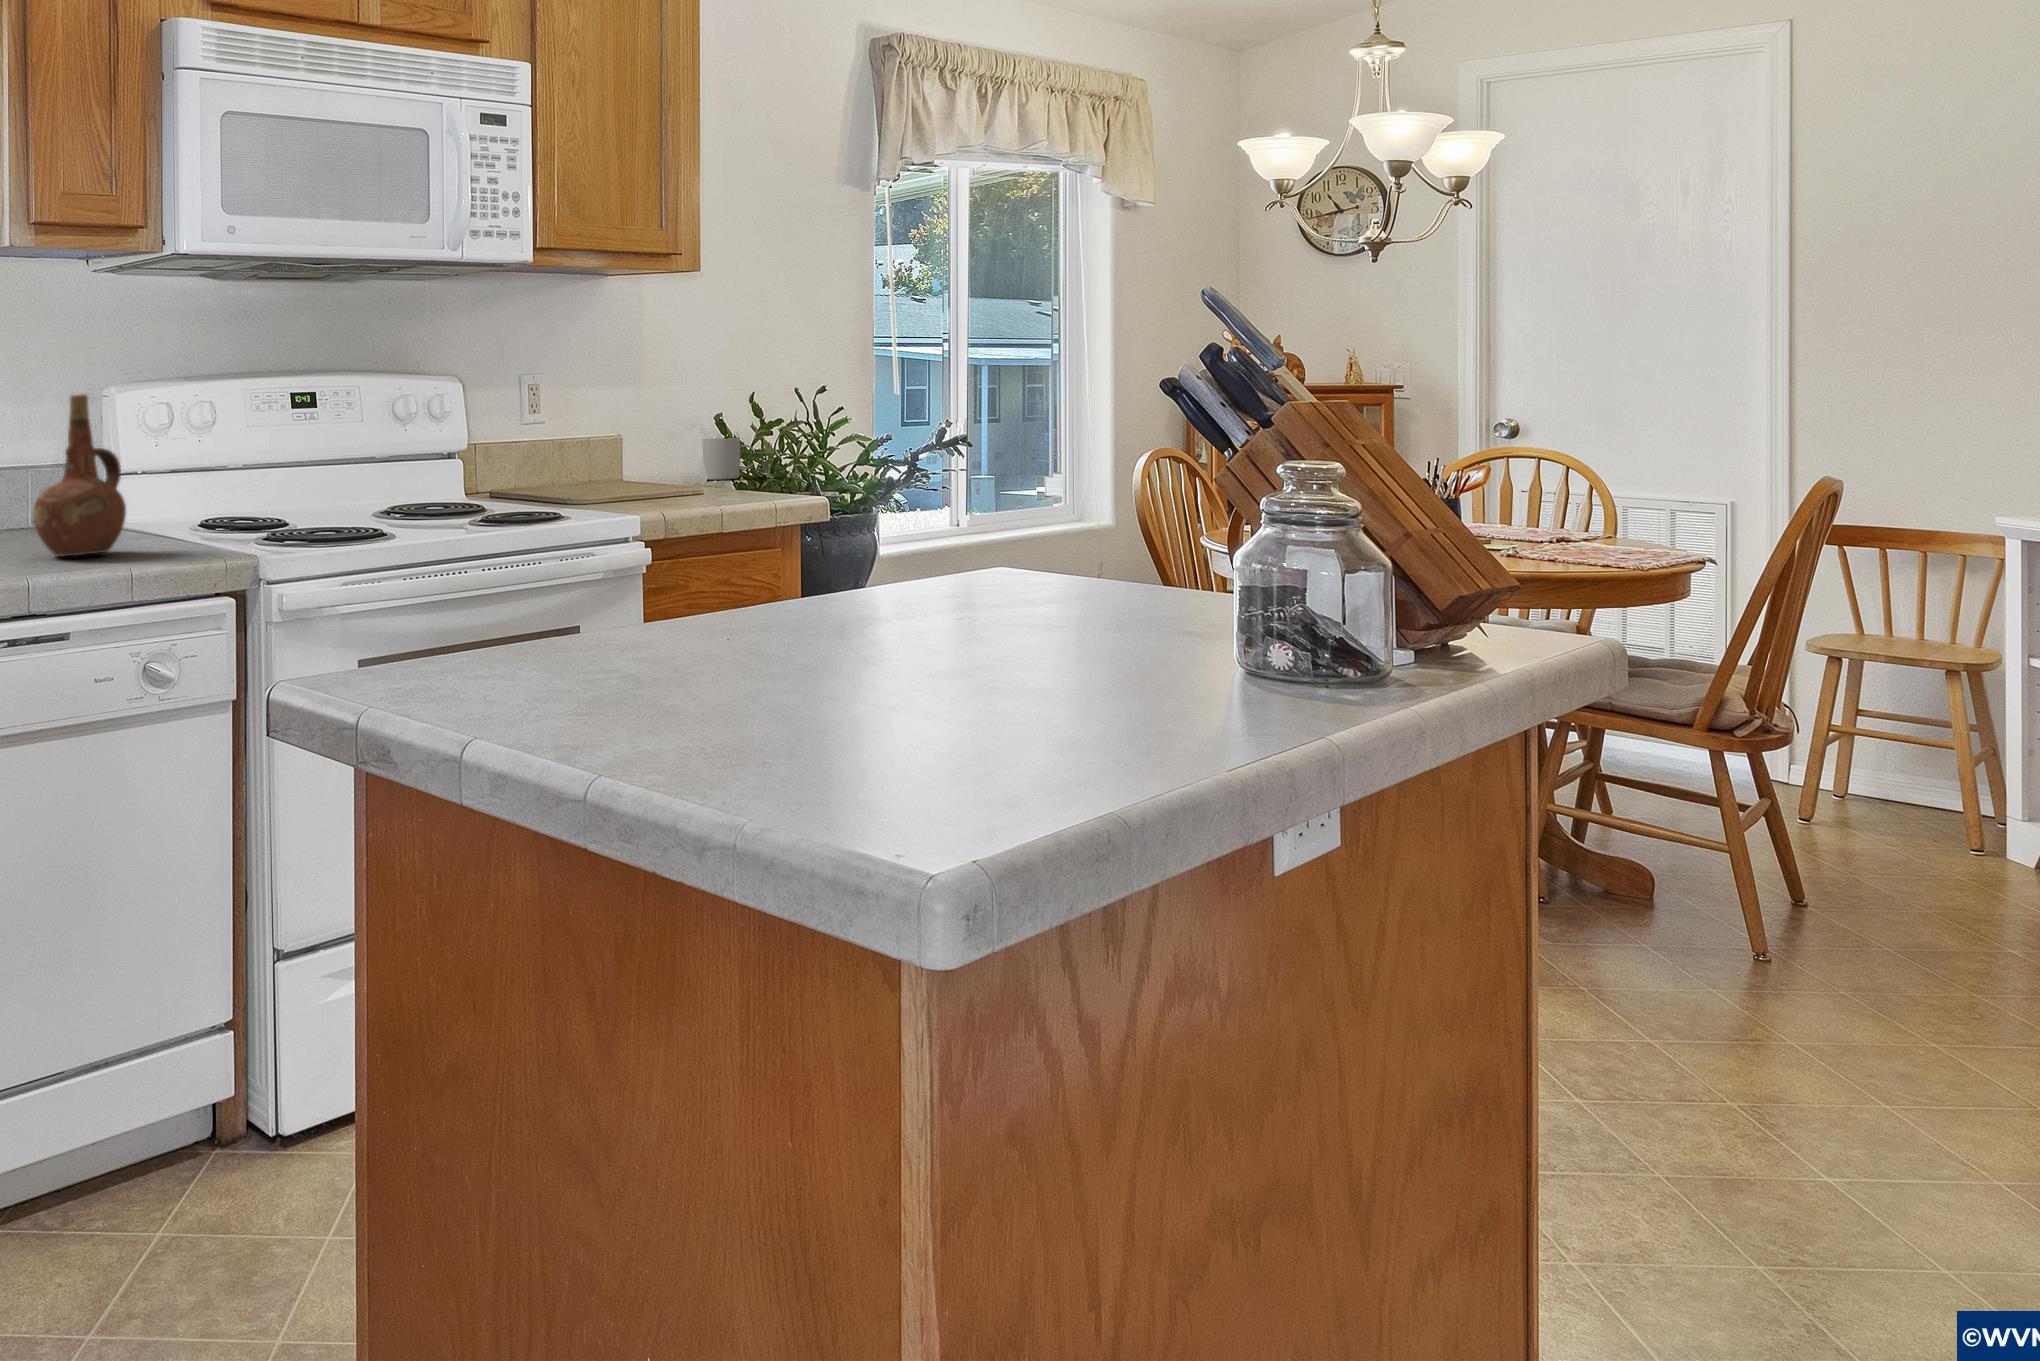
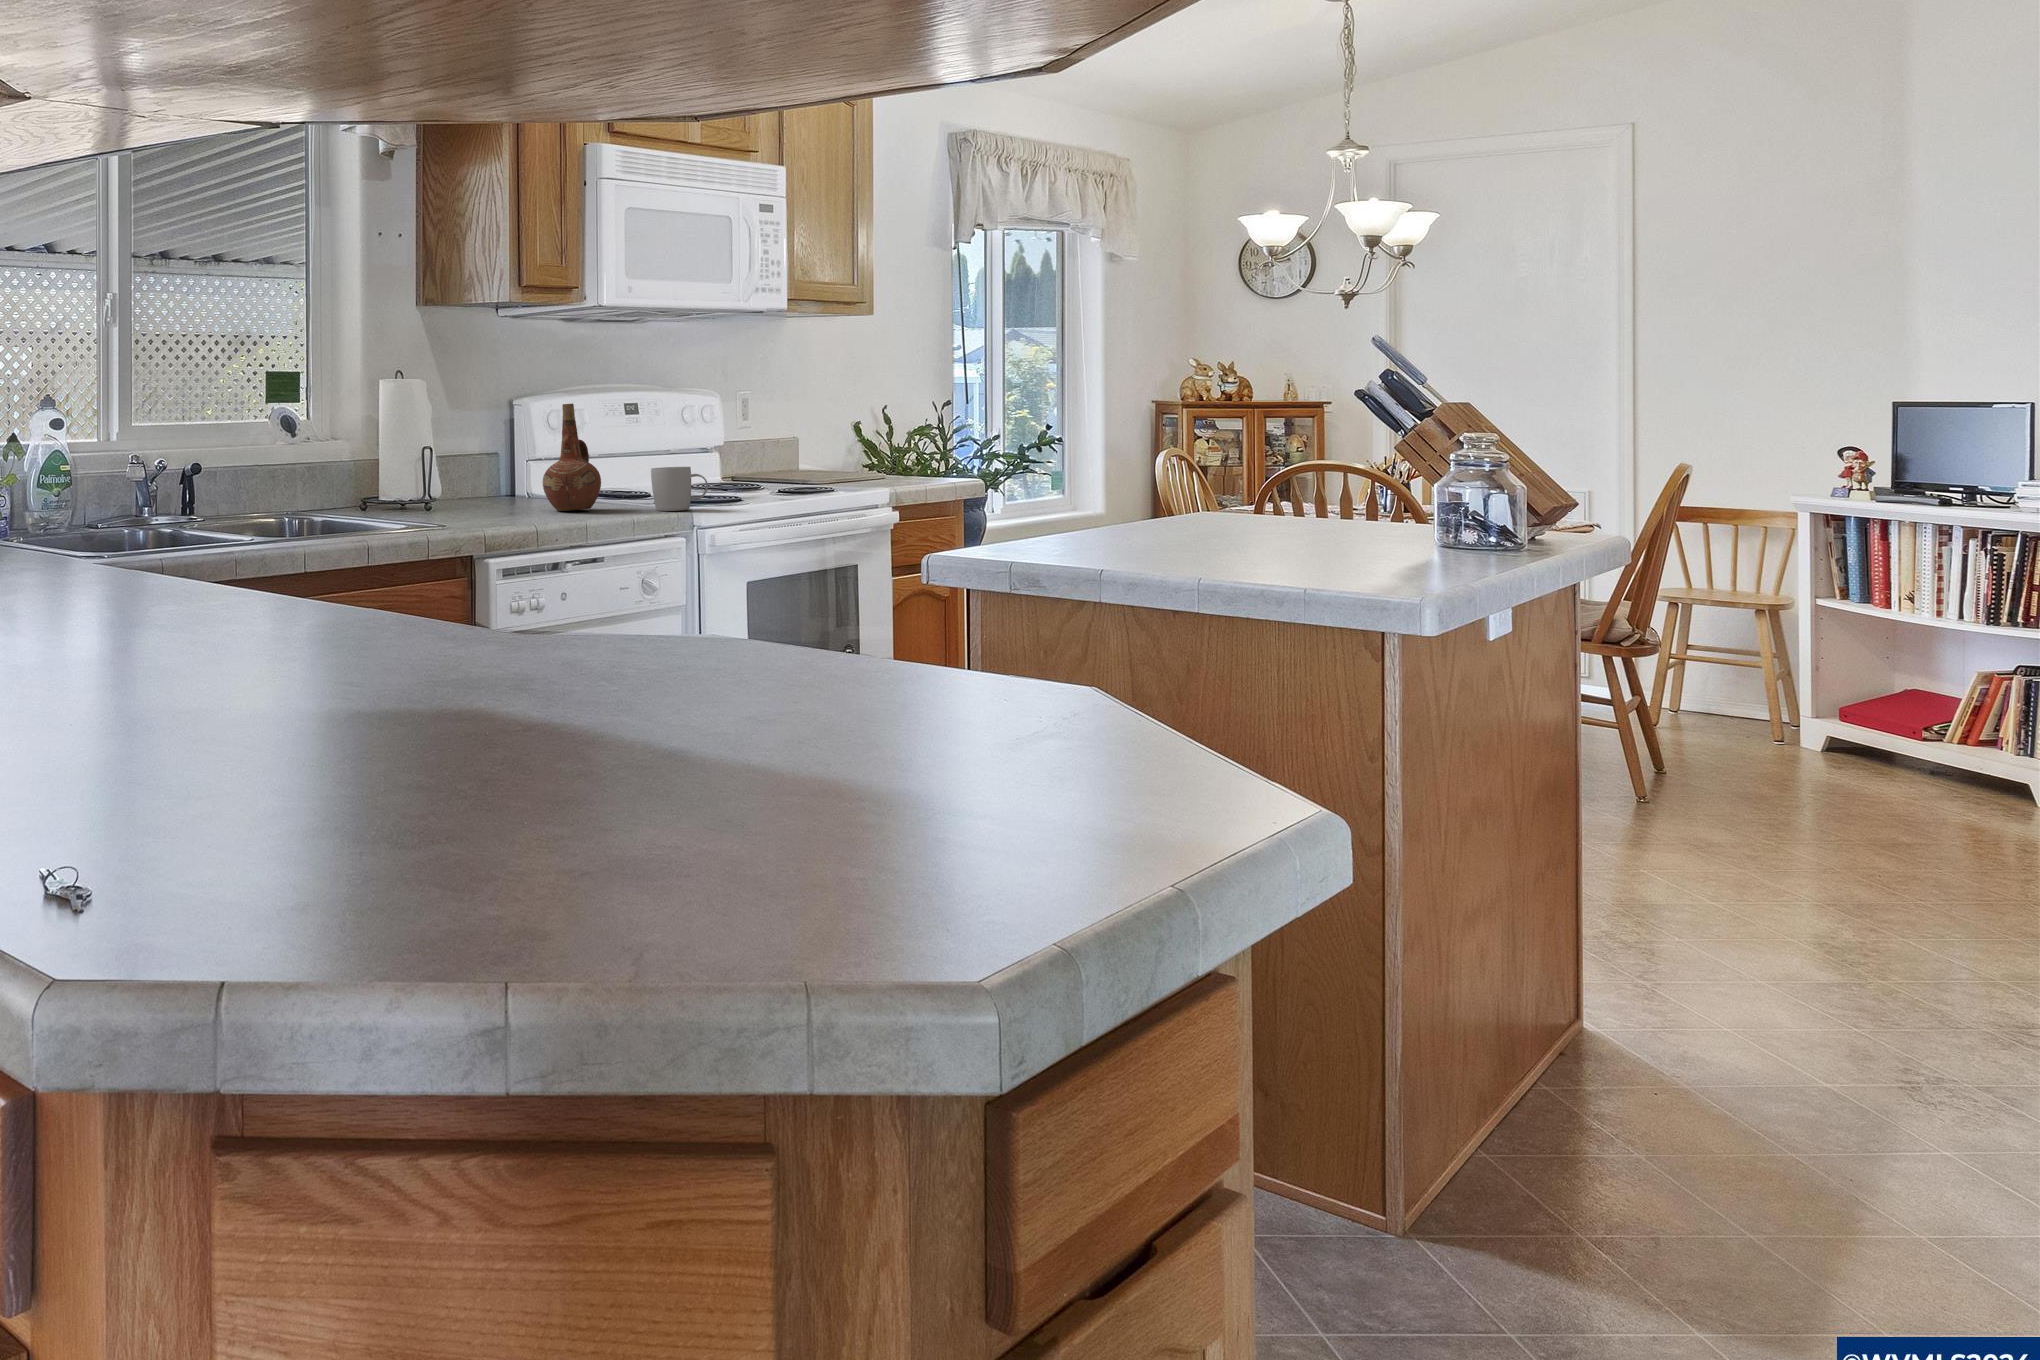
mug: present [702,438,755,480] -> present [651,467,708,511]

